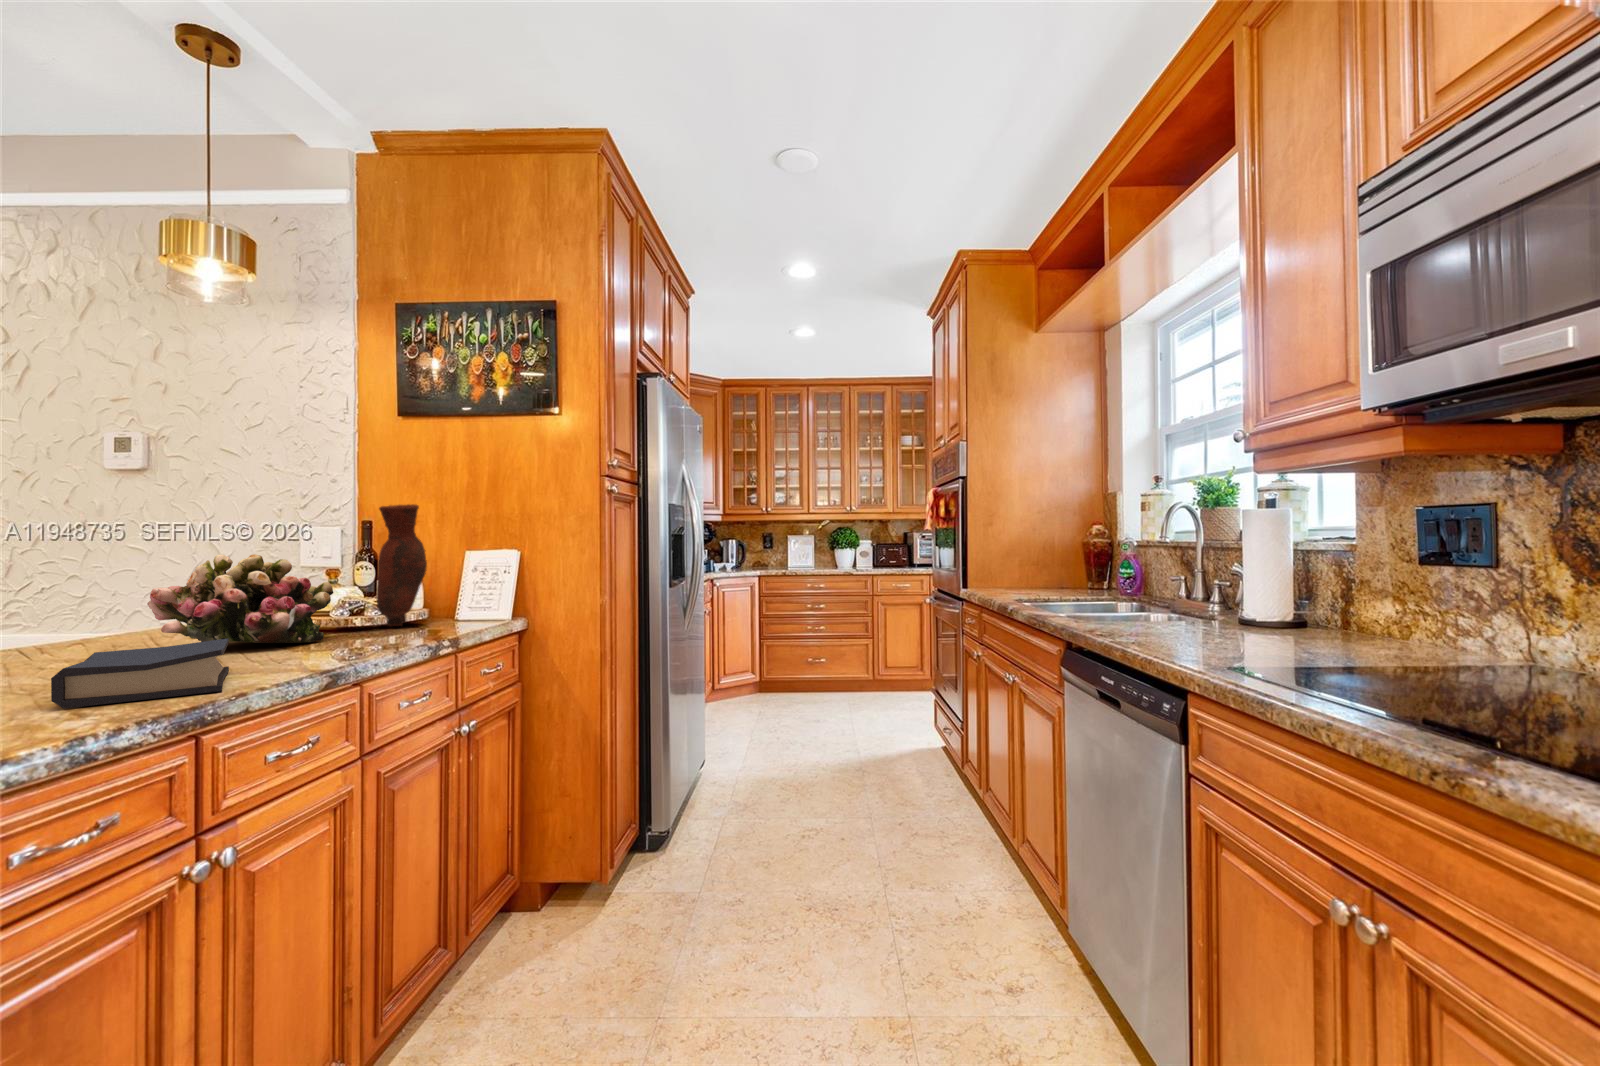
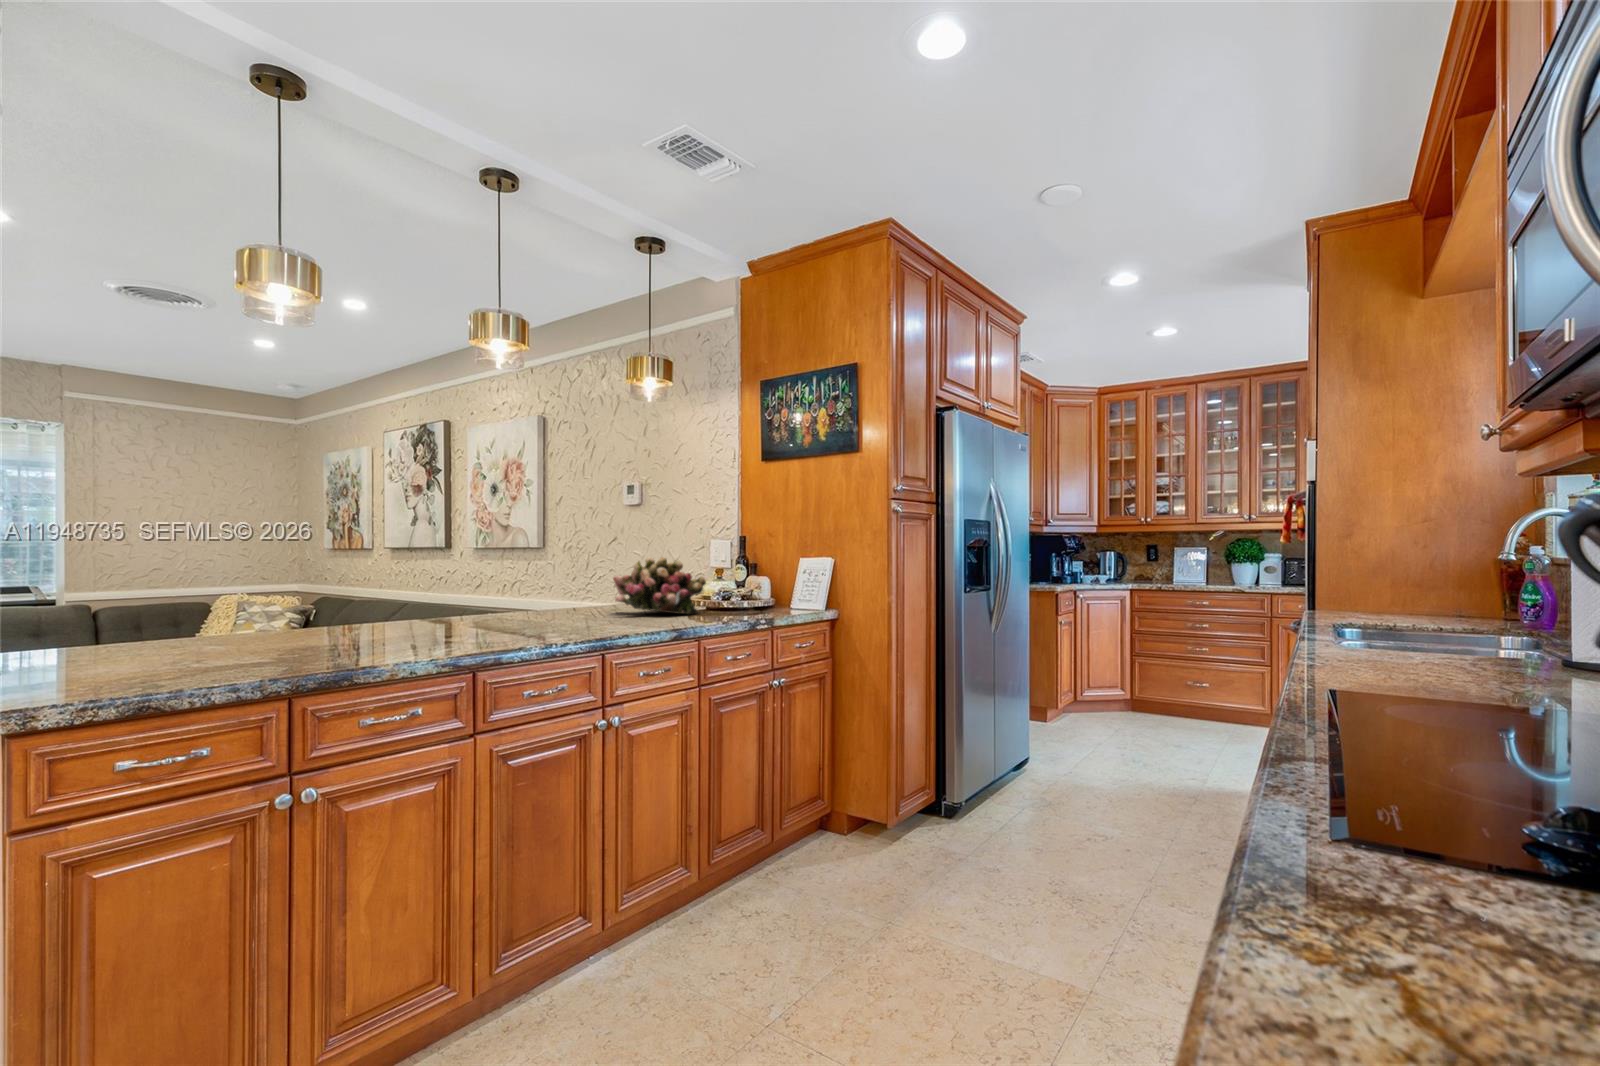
vase: present [377,504,427,626] -> none [736,524,766,610]
hardback book: present [51,639,229,709] -> none [554,606,634,633]

